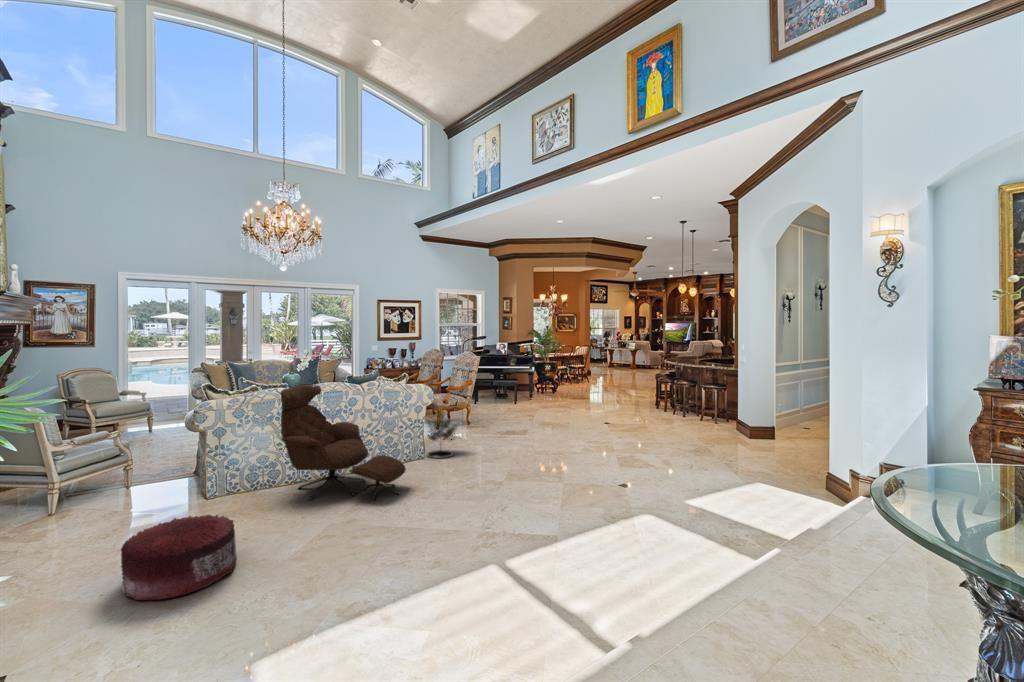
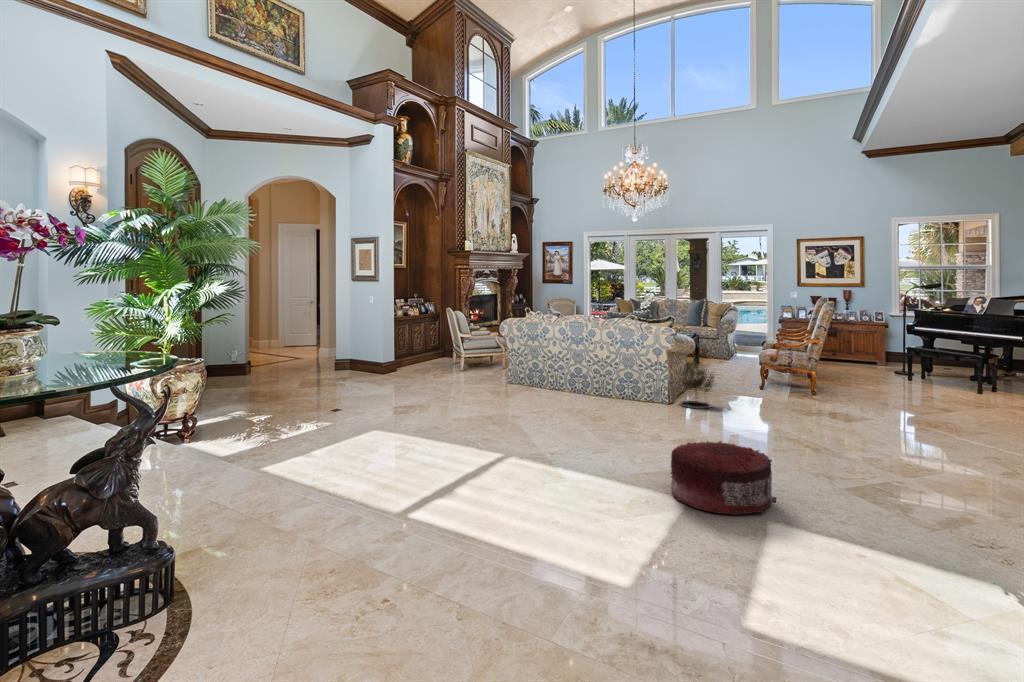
lounge chair: present [281,385,406,501] -> none [526,314,601,414]
pouf: present [121,515,237,600] -> present [671,441,772,515]

